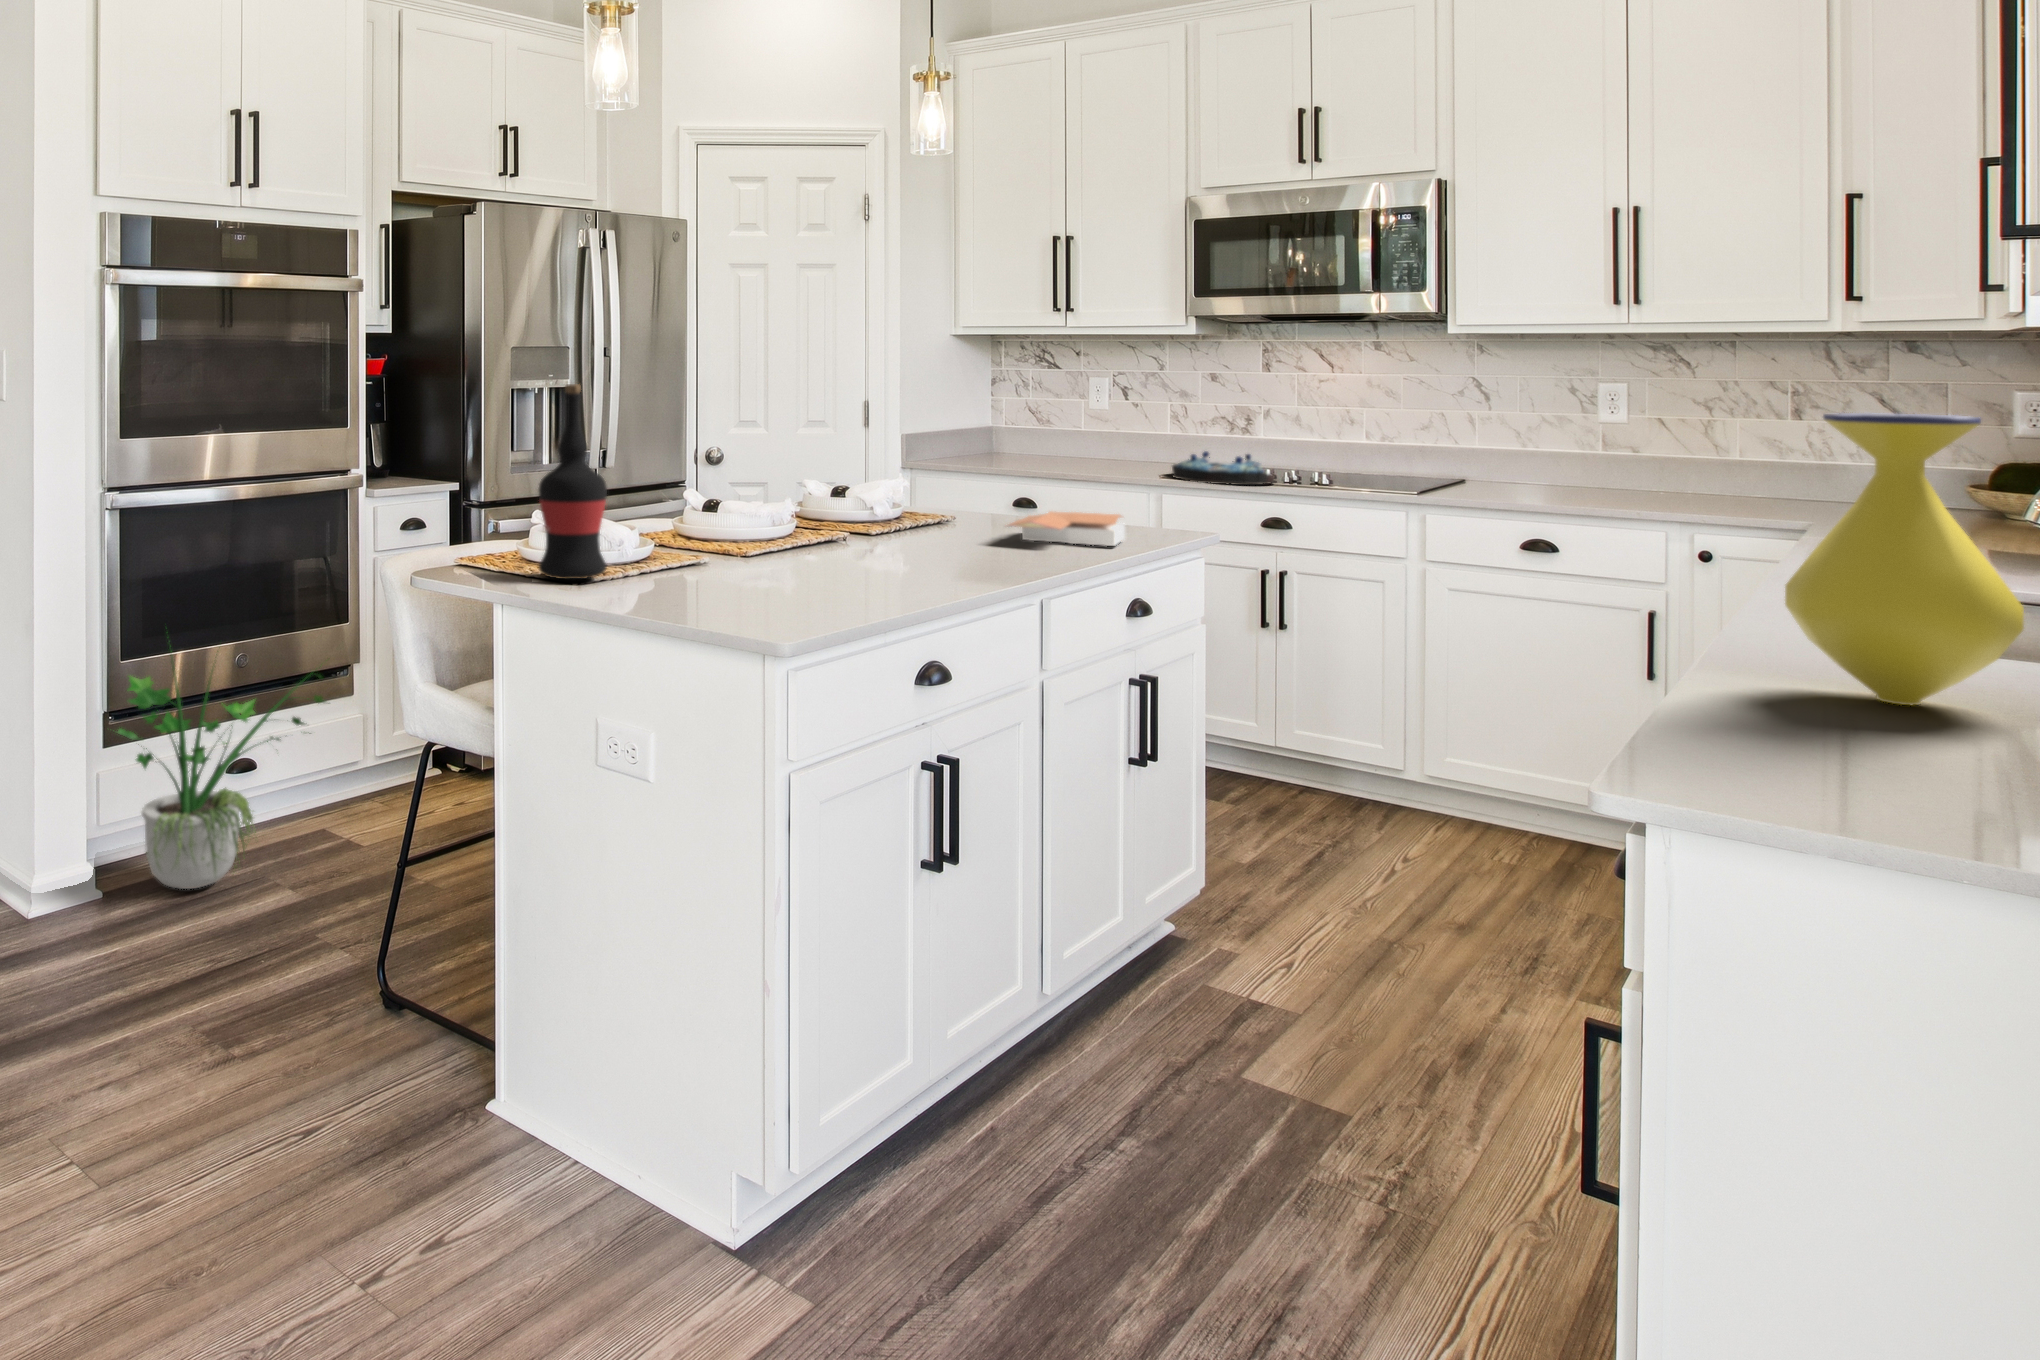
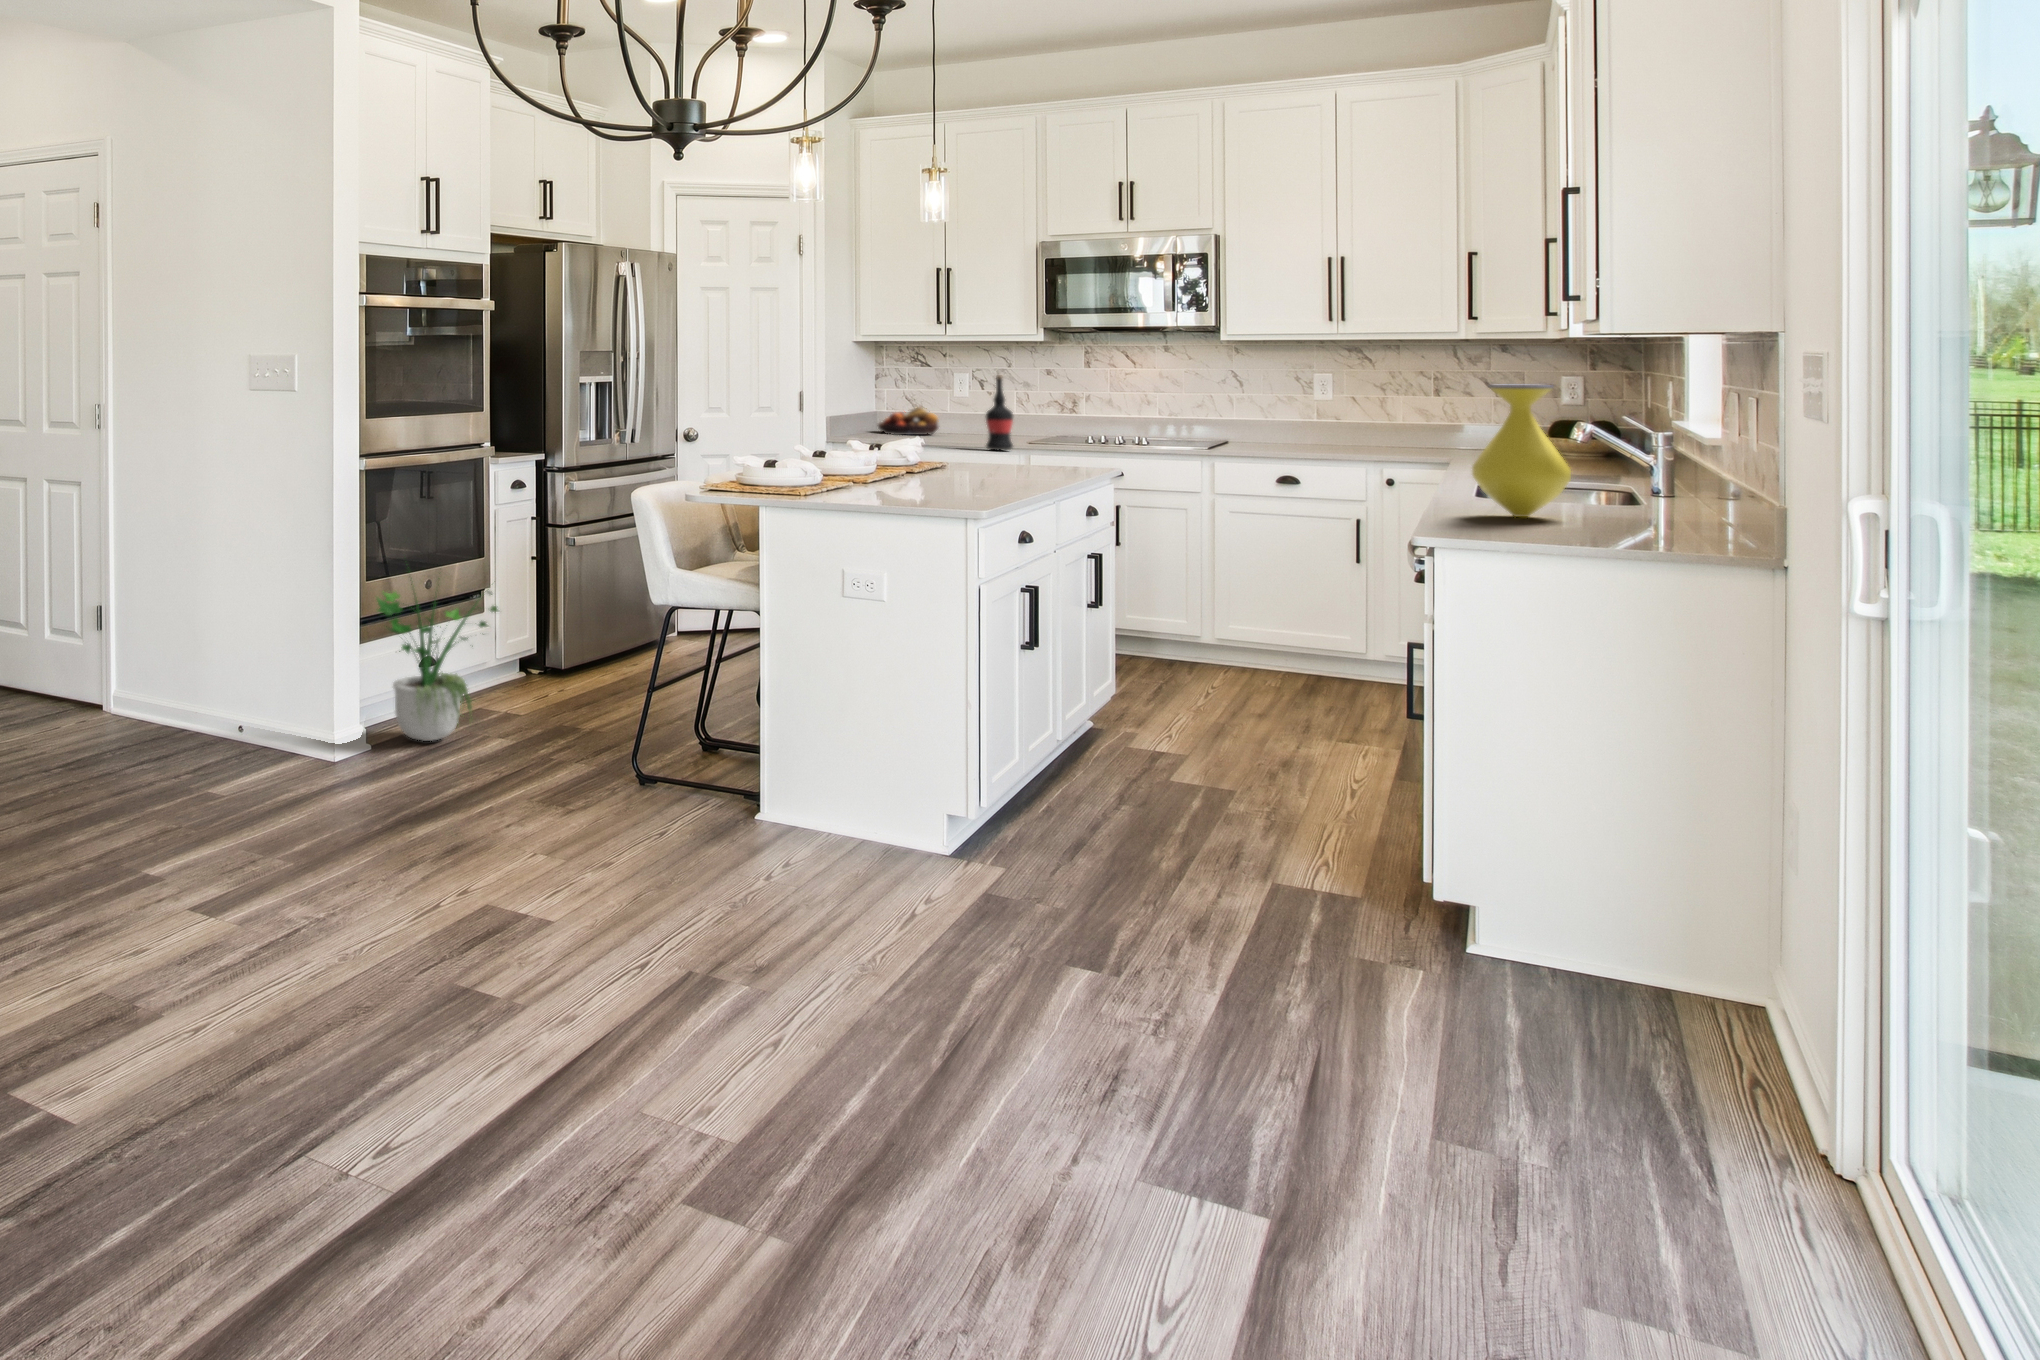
wine bottle: present [539,384,607,579] -> present [986,375,1013,450]
fruit bowl: none [992,423,1074,460] -> present [878,407,939,435]
serving tray: present [1172,451,1274,485] -> none [1023,426,1099,448]
book: present [1008,512,1125,546] -> none [1005,458,1069,478]

